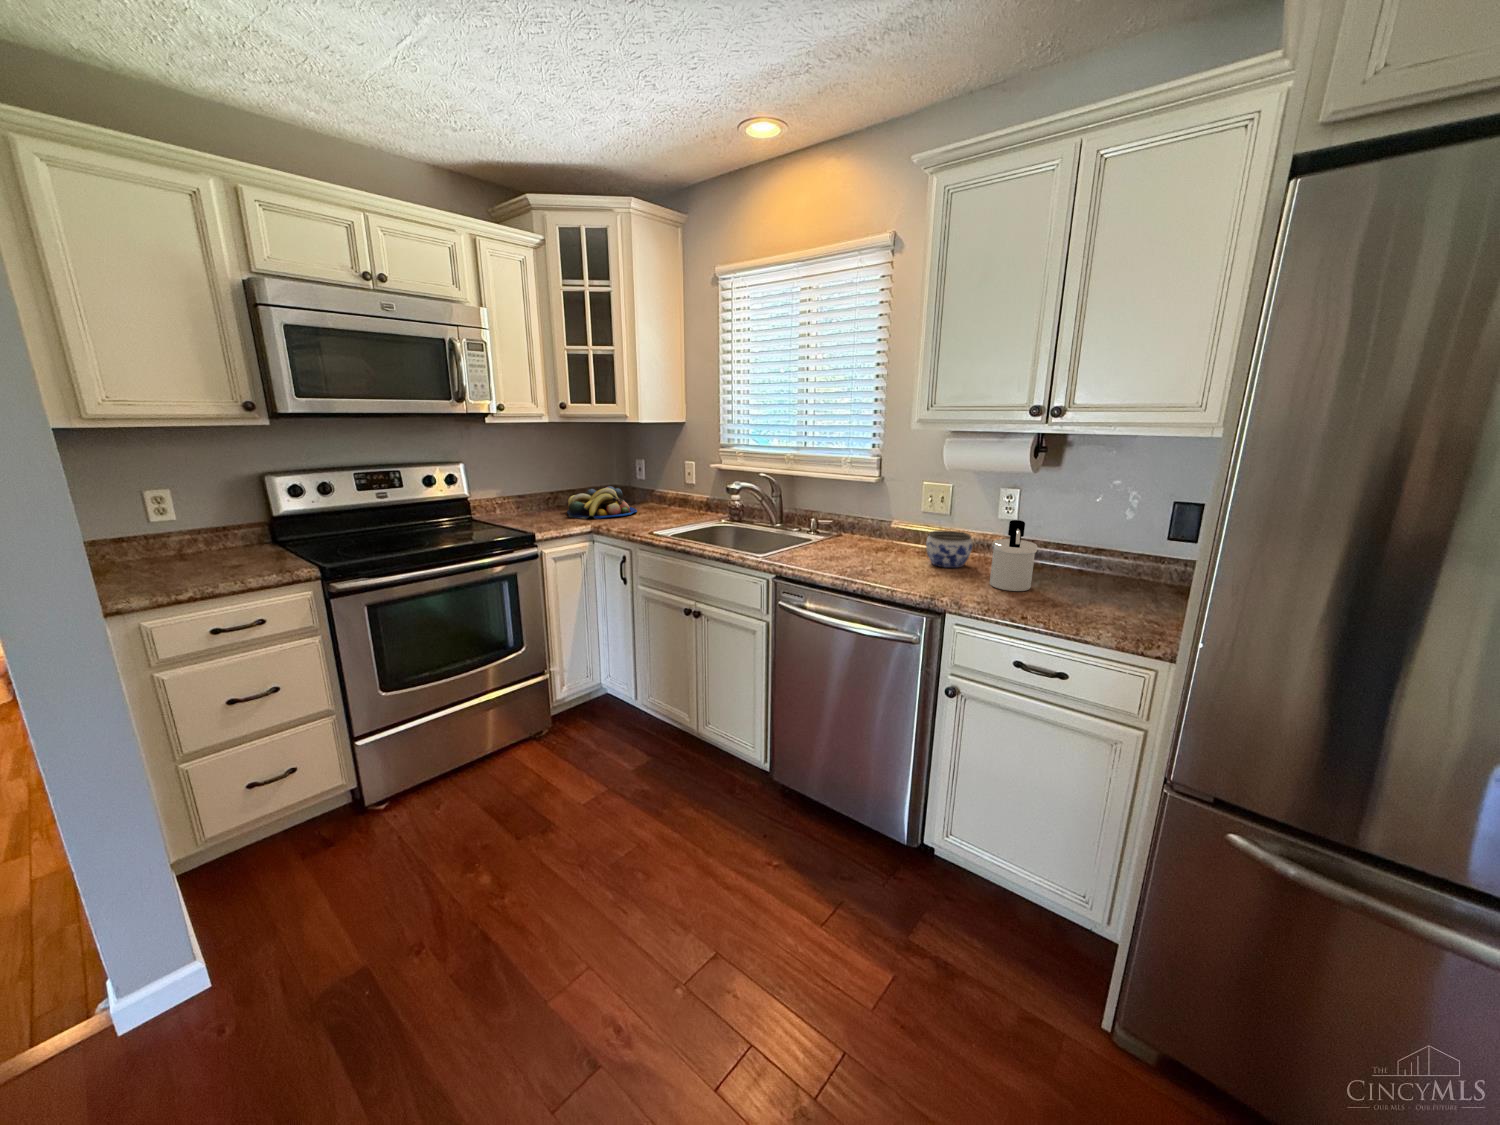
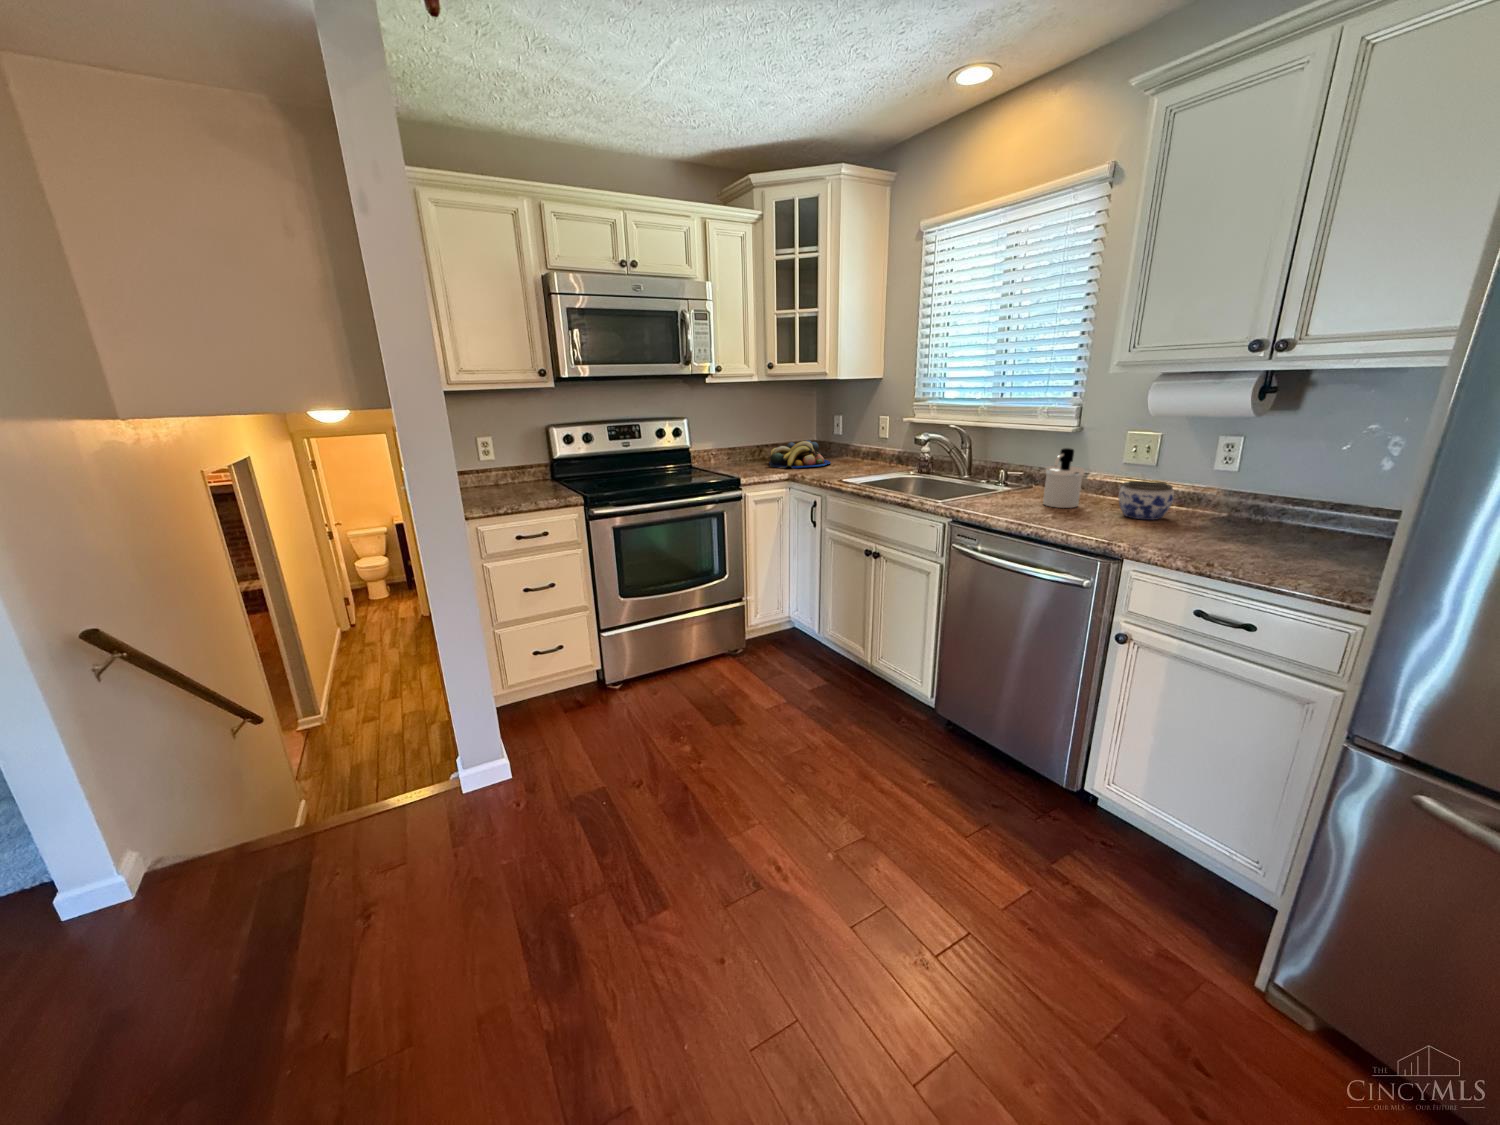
soap dispenser: present [990,520,1037,591] -> present [1043,448,1085,508]

